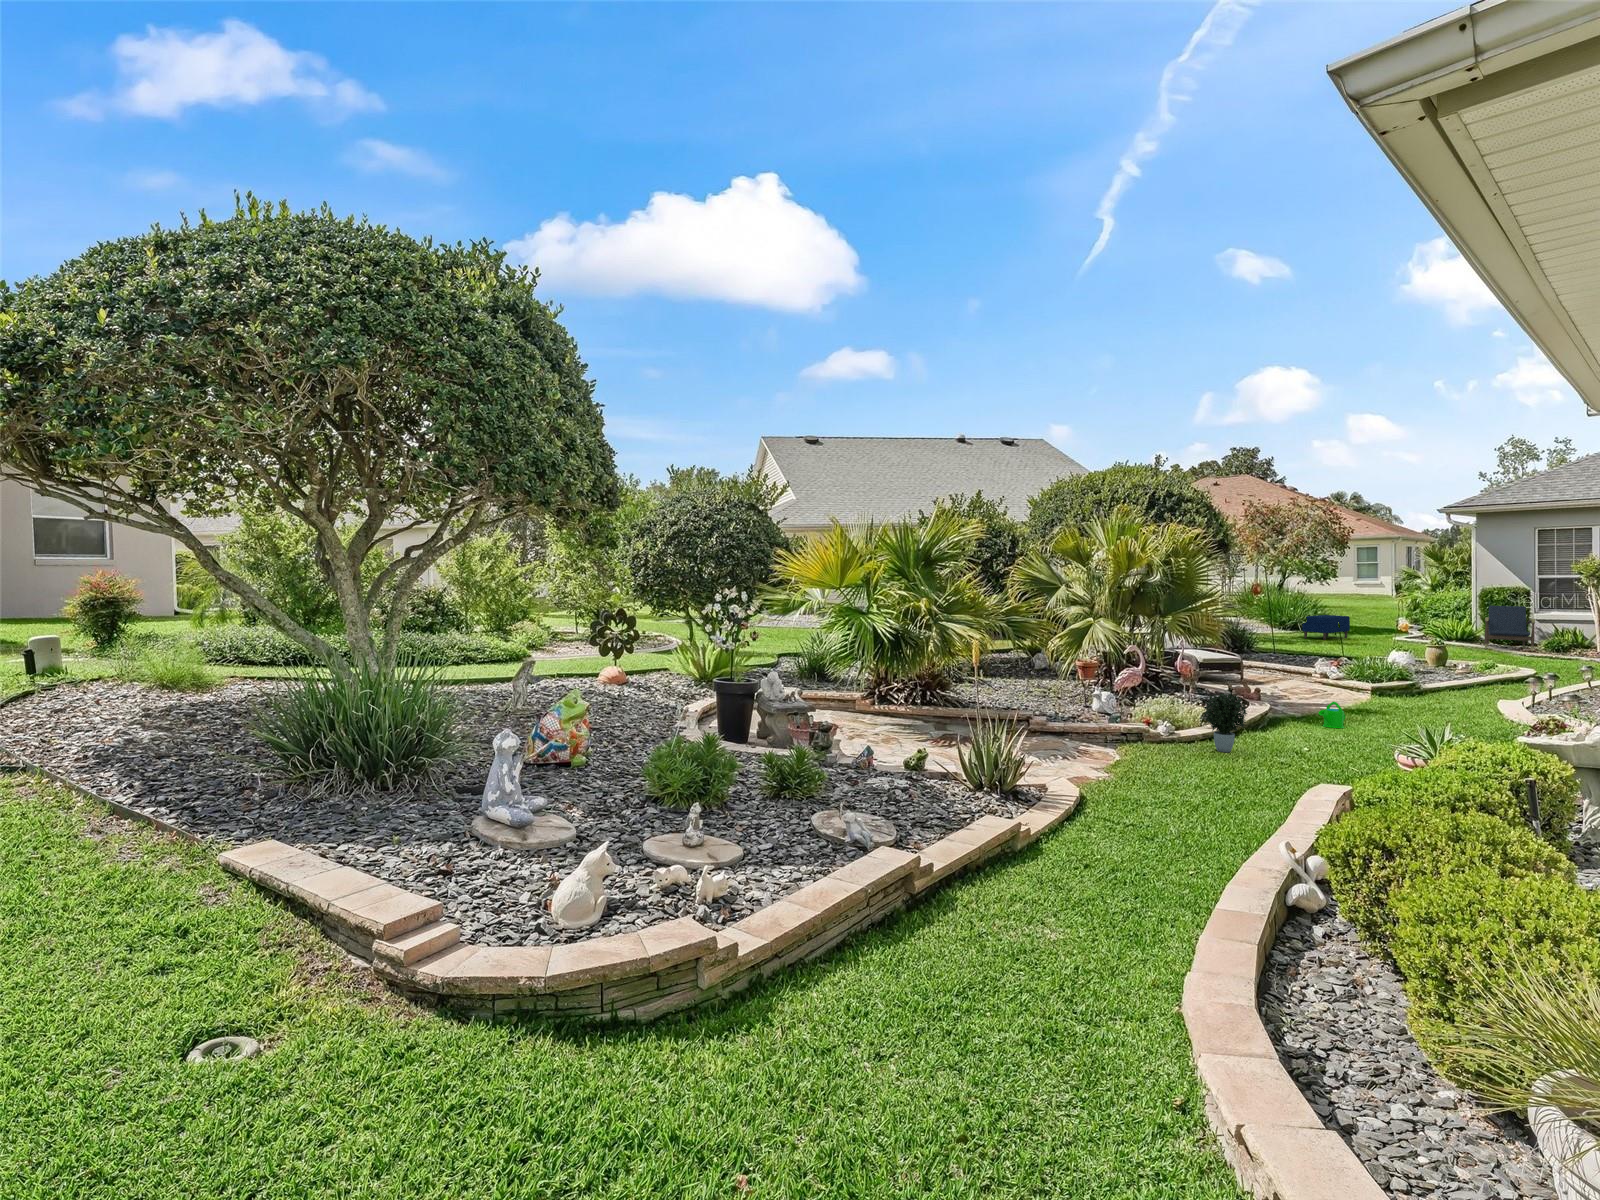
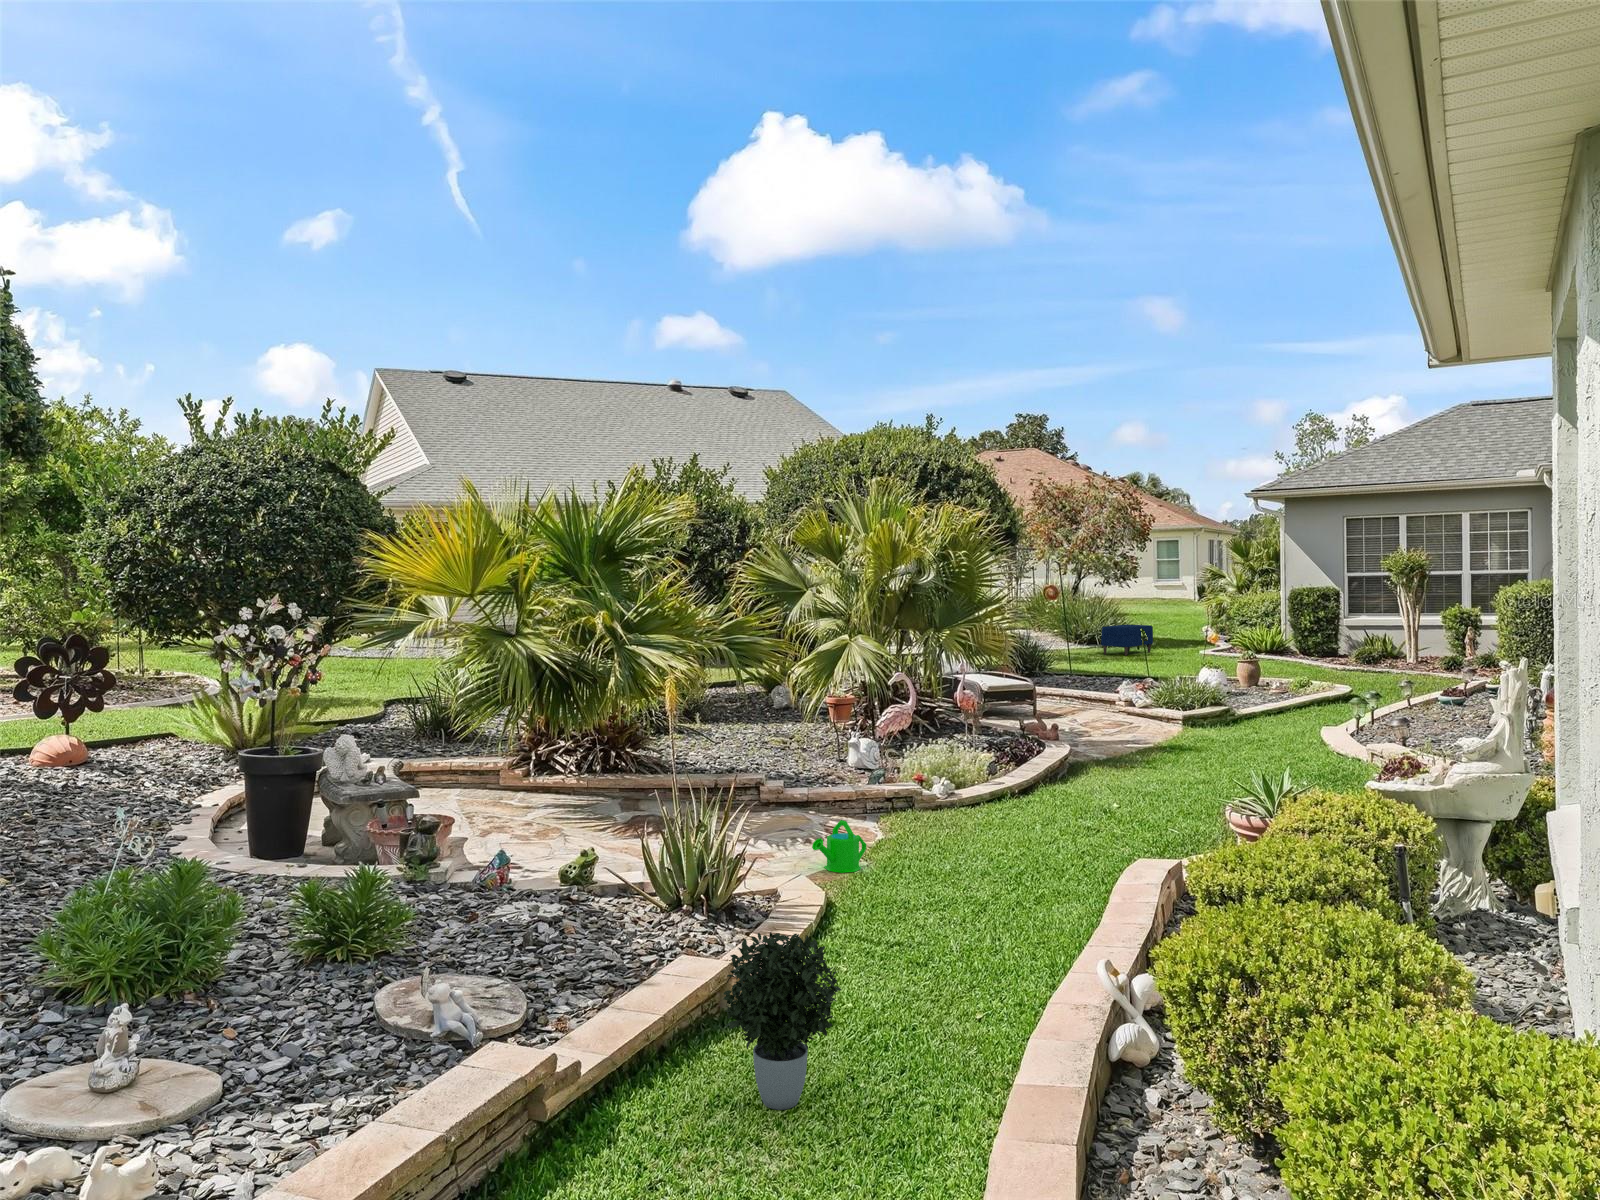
lounge chair: present [1484,606,1535,651] -> none [1294,610,1344,663]
potted plant: present [1204,694,1247,752] -> present [723,932,841,1110]
watering can: present [1319,702,1345,728] -> present [812,820,866,873]

